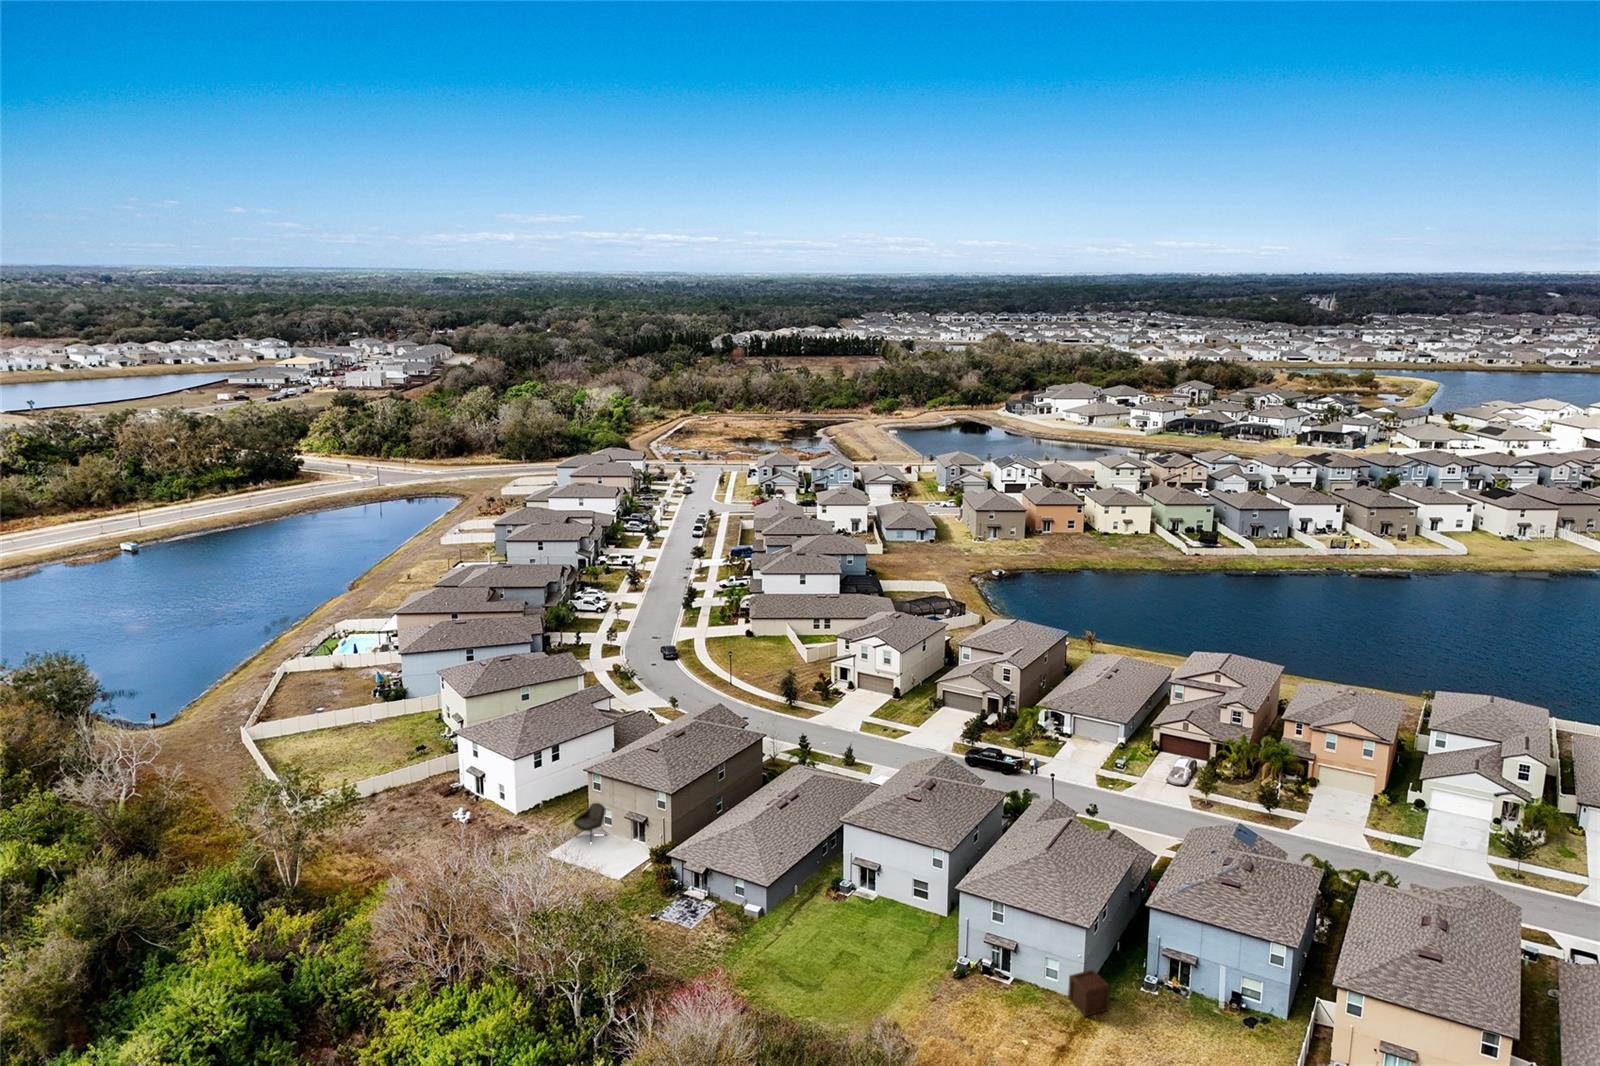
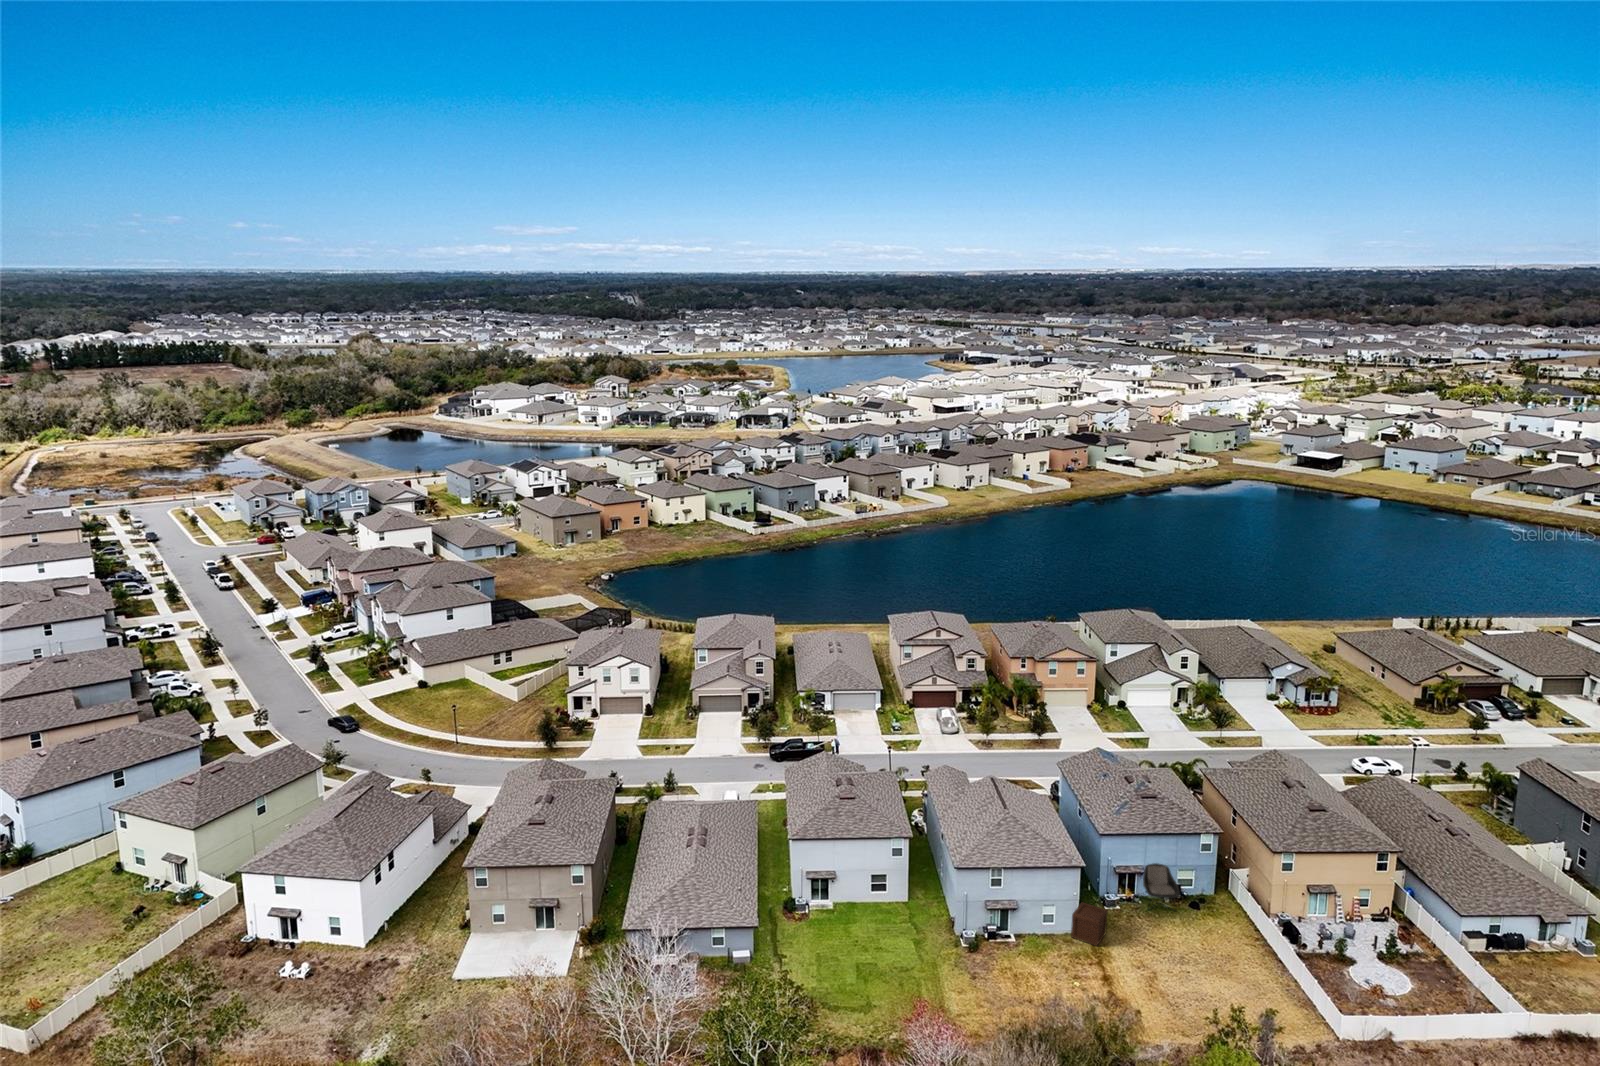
lounge chair: present [573,803,605,836] -> present [1143,863,1180,907]

